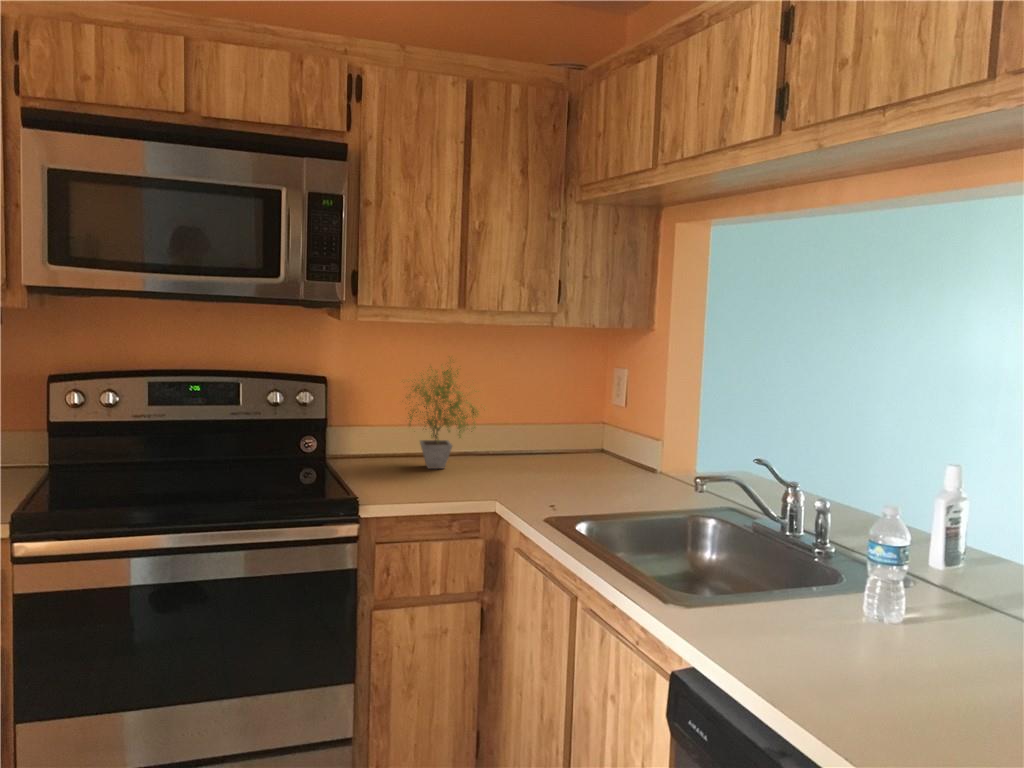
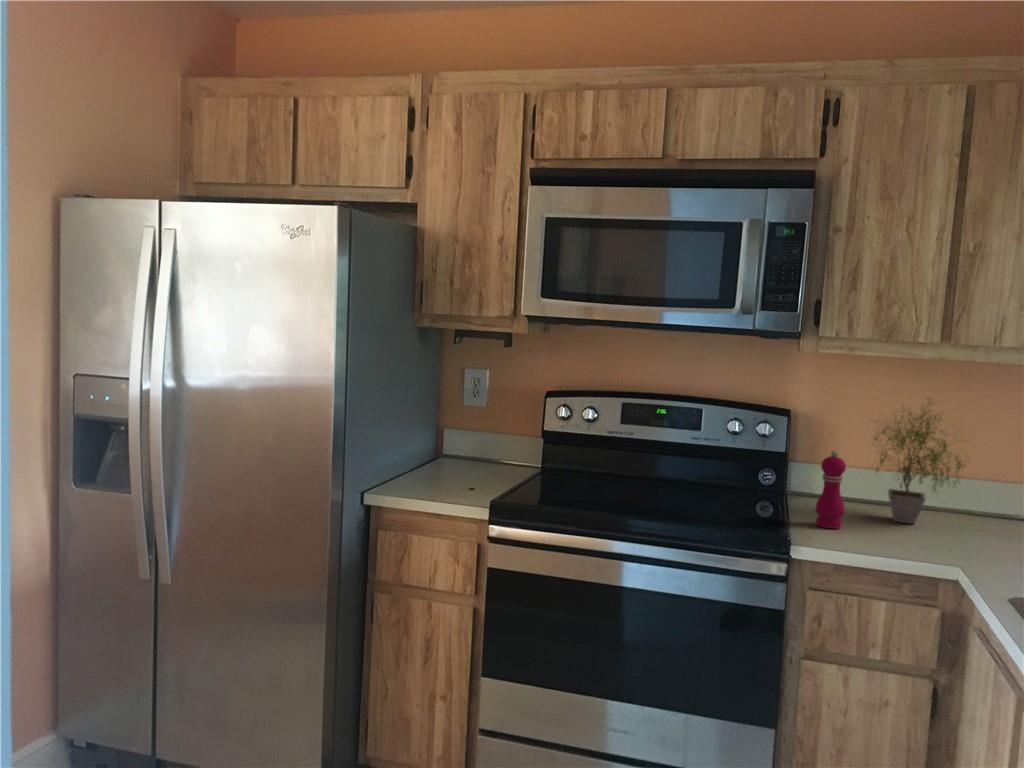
pepper mill: none [367,411,393,484] -> present [815,451,846,529]

